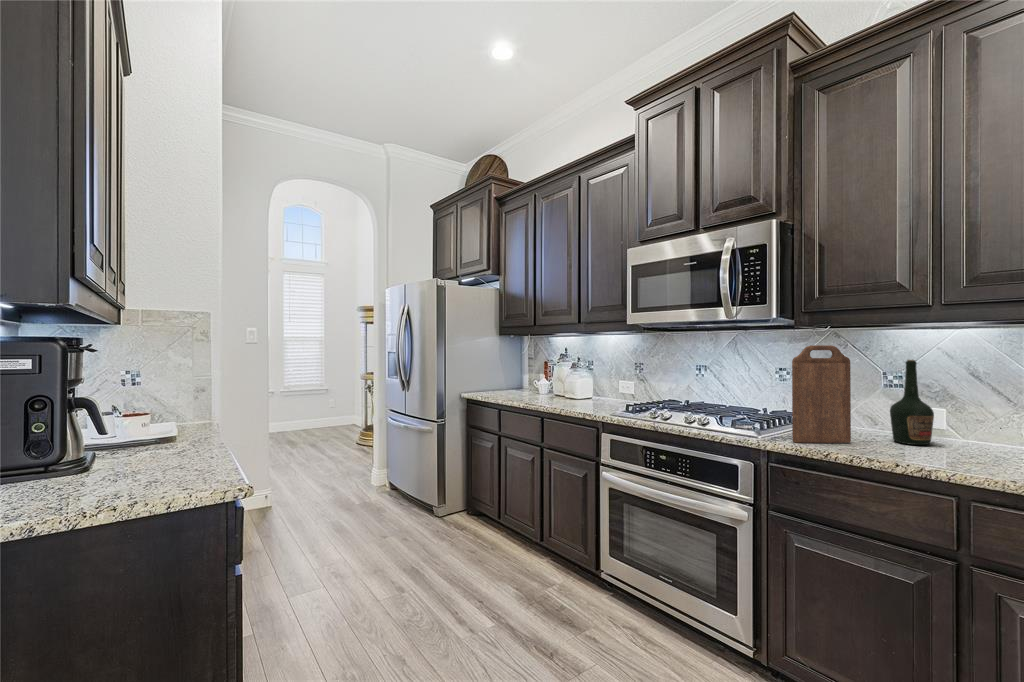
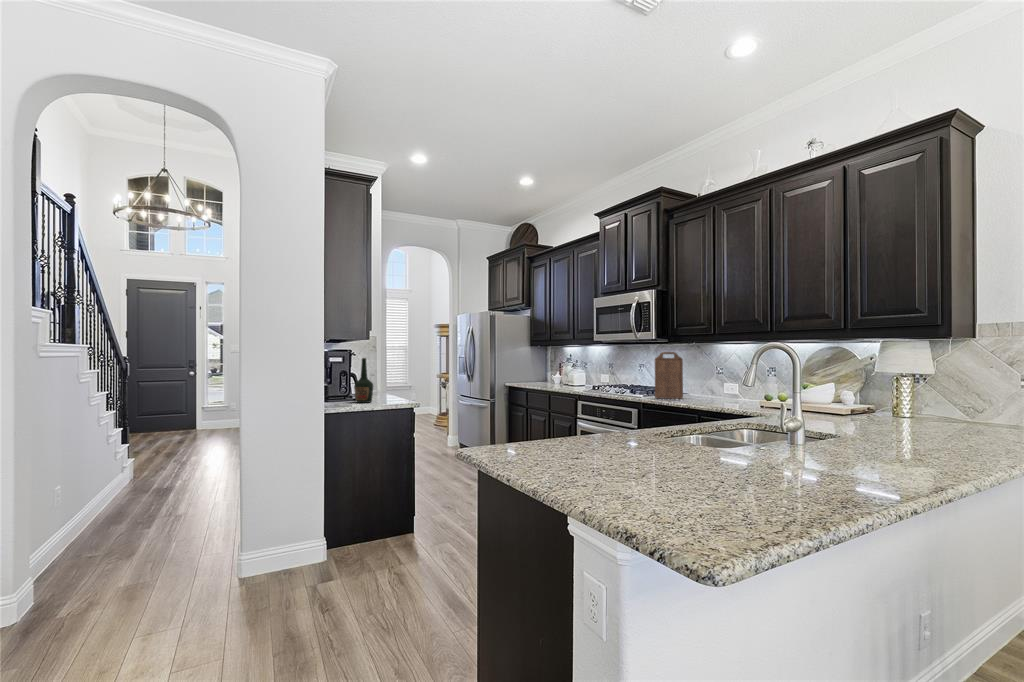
bottle: present [890,360,934,445] -> present [354,358,373,403]

